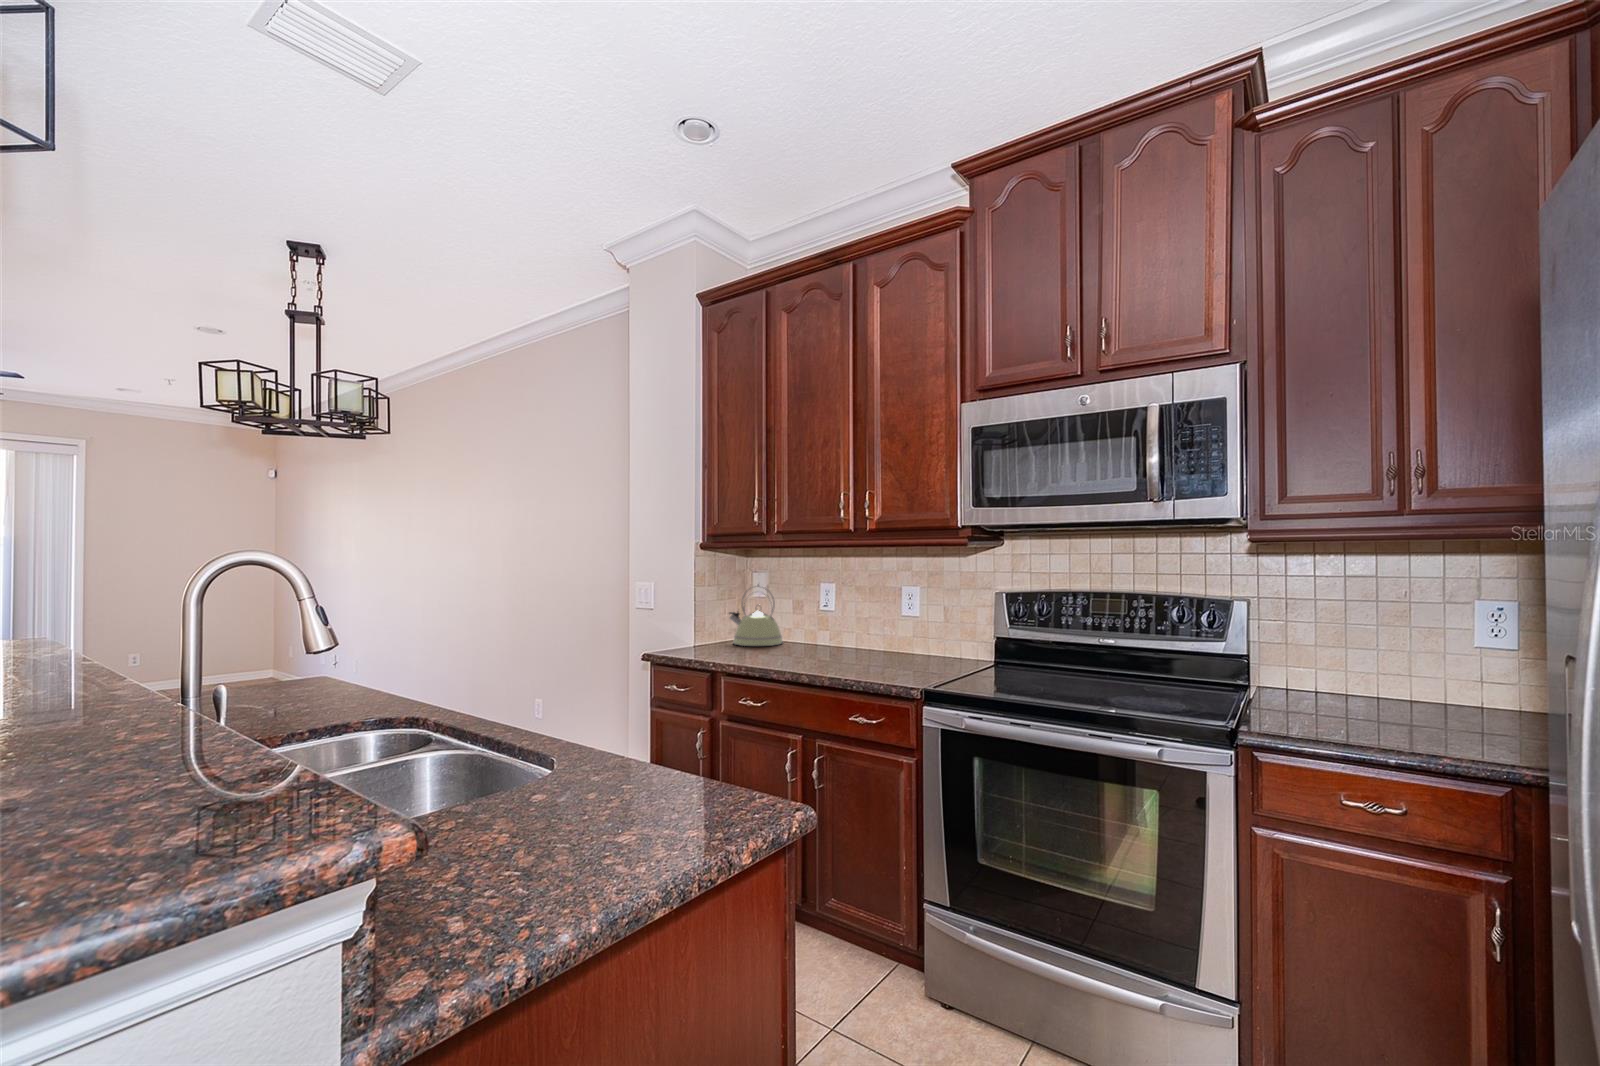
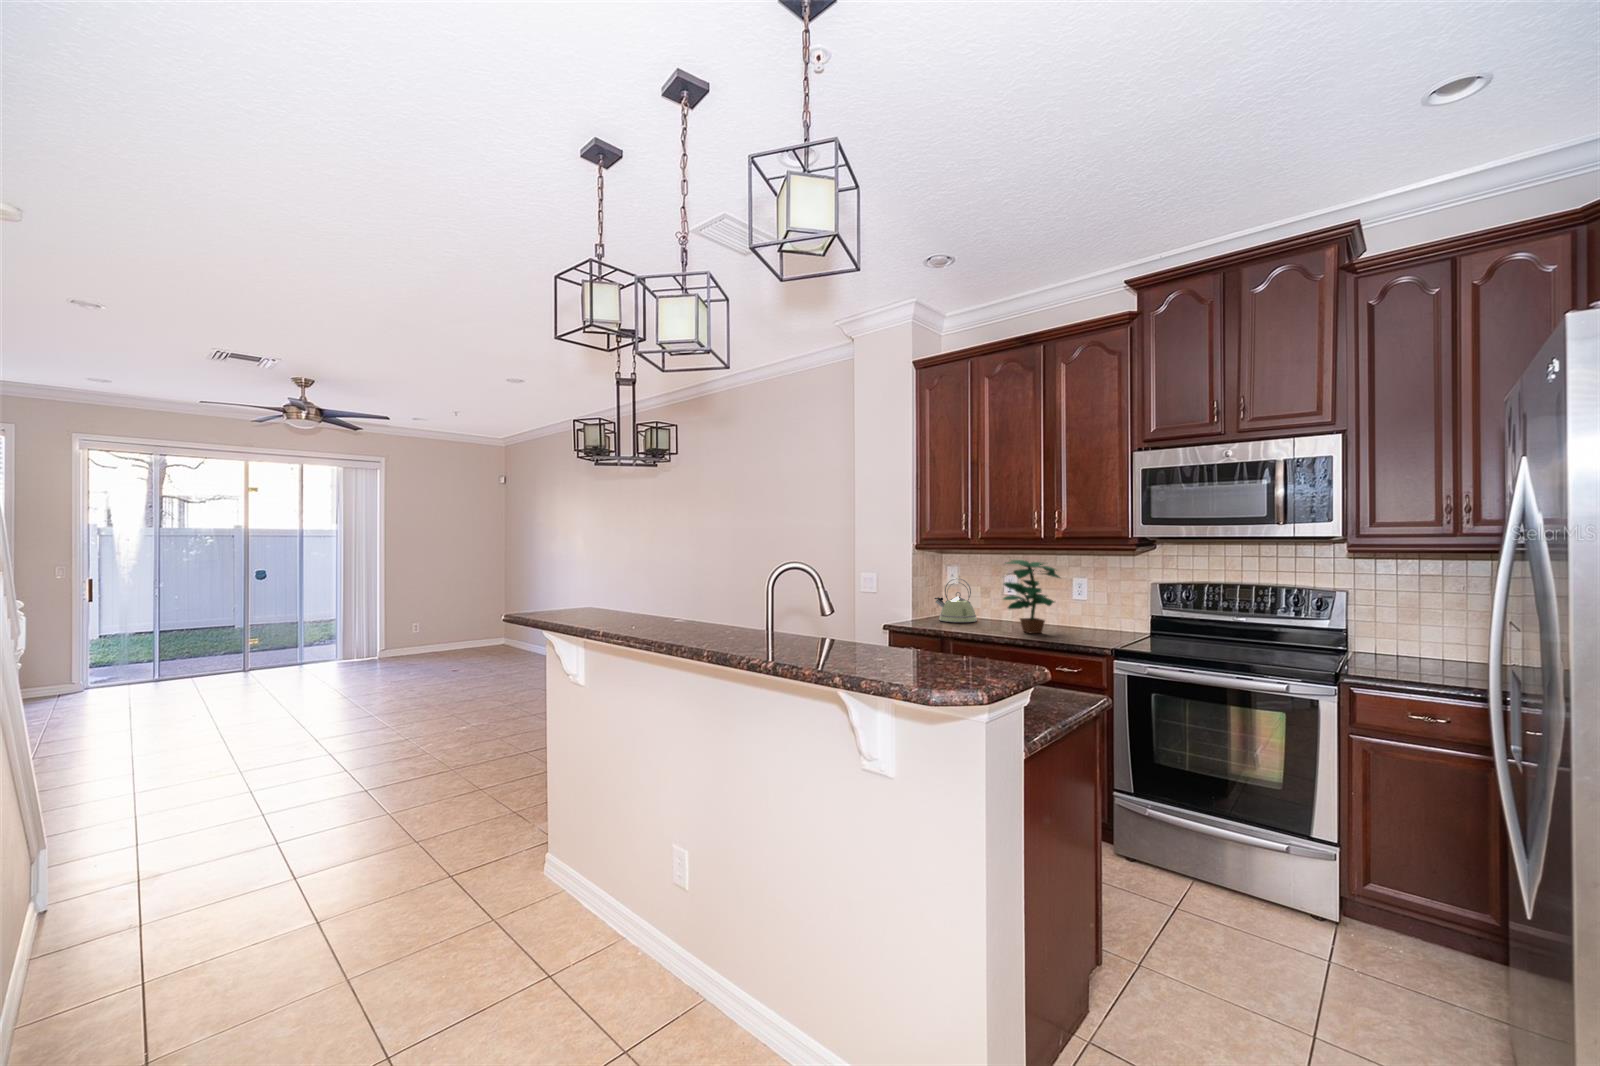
potted plant: none [795,559,877,663] -> present [1003,560,1060,633]

